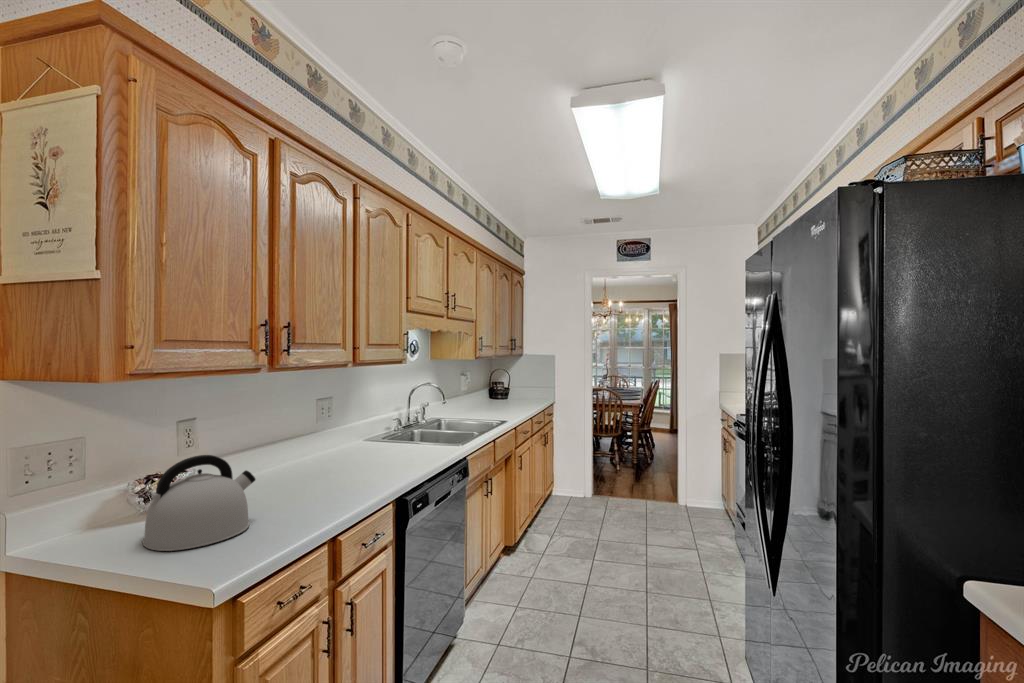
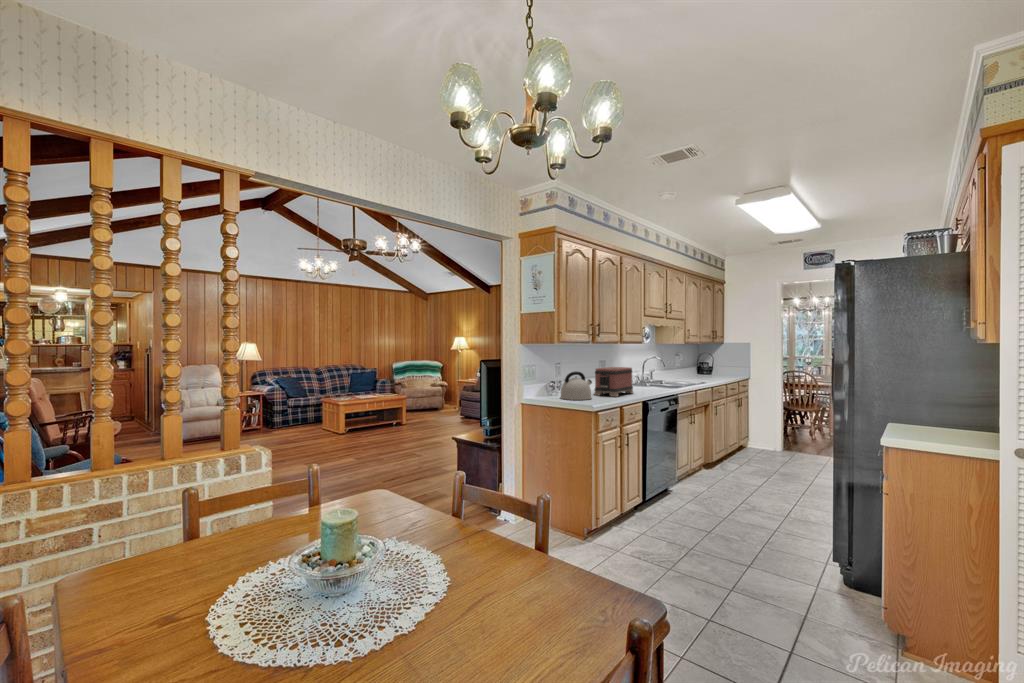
toaster: none [272,419,378,505] -> present [594,367,633,397]

